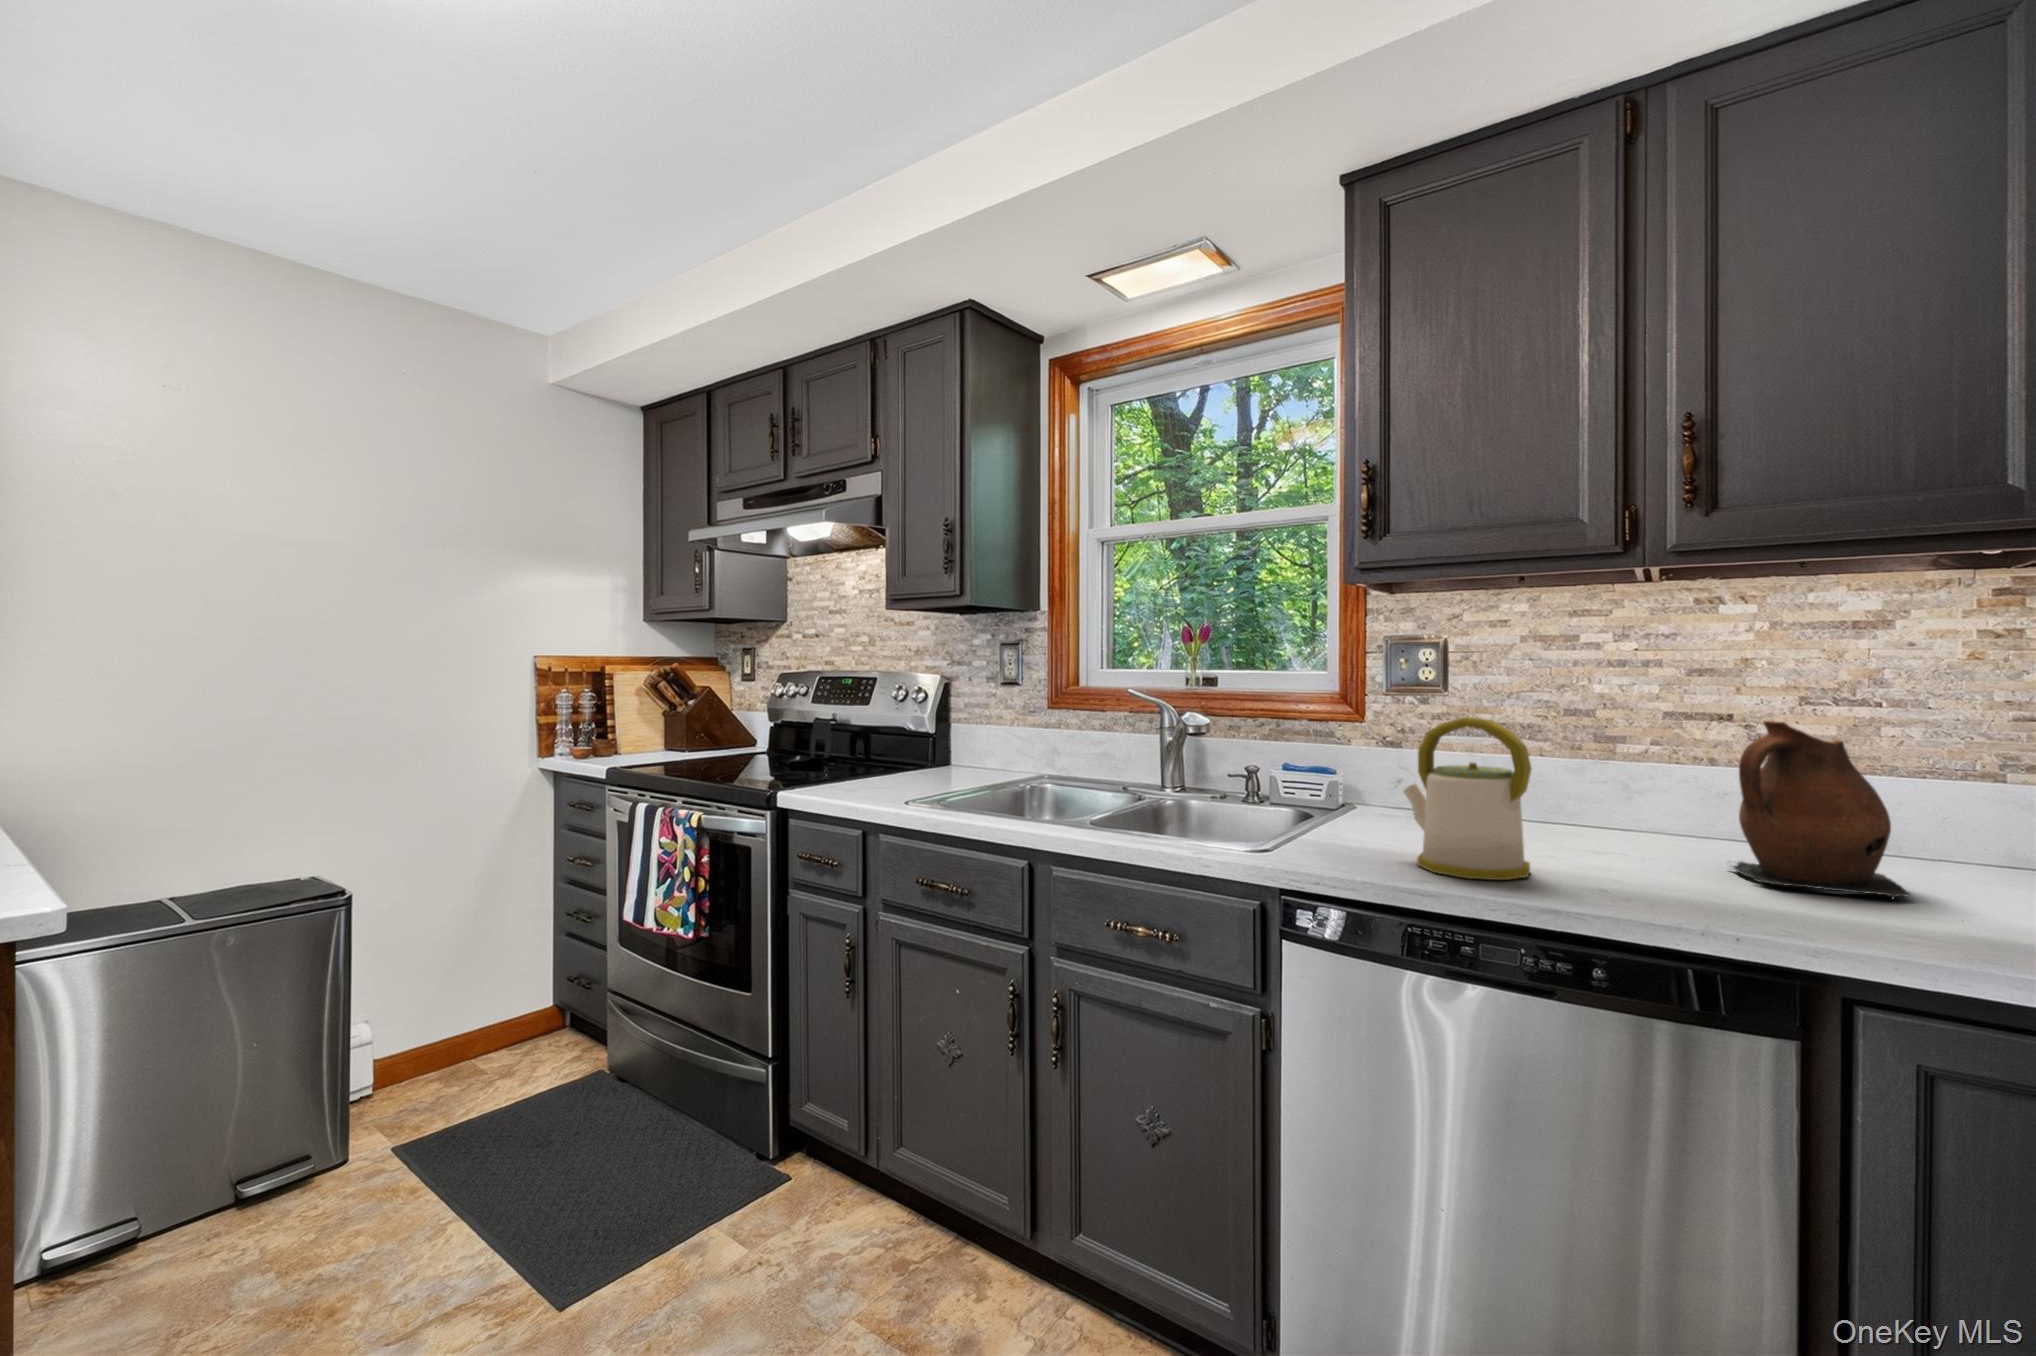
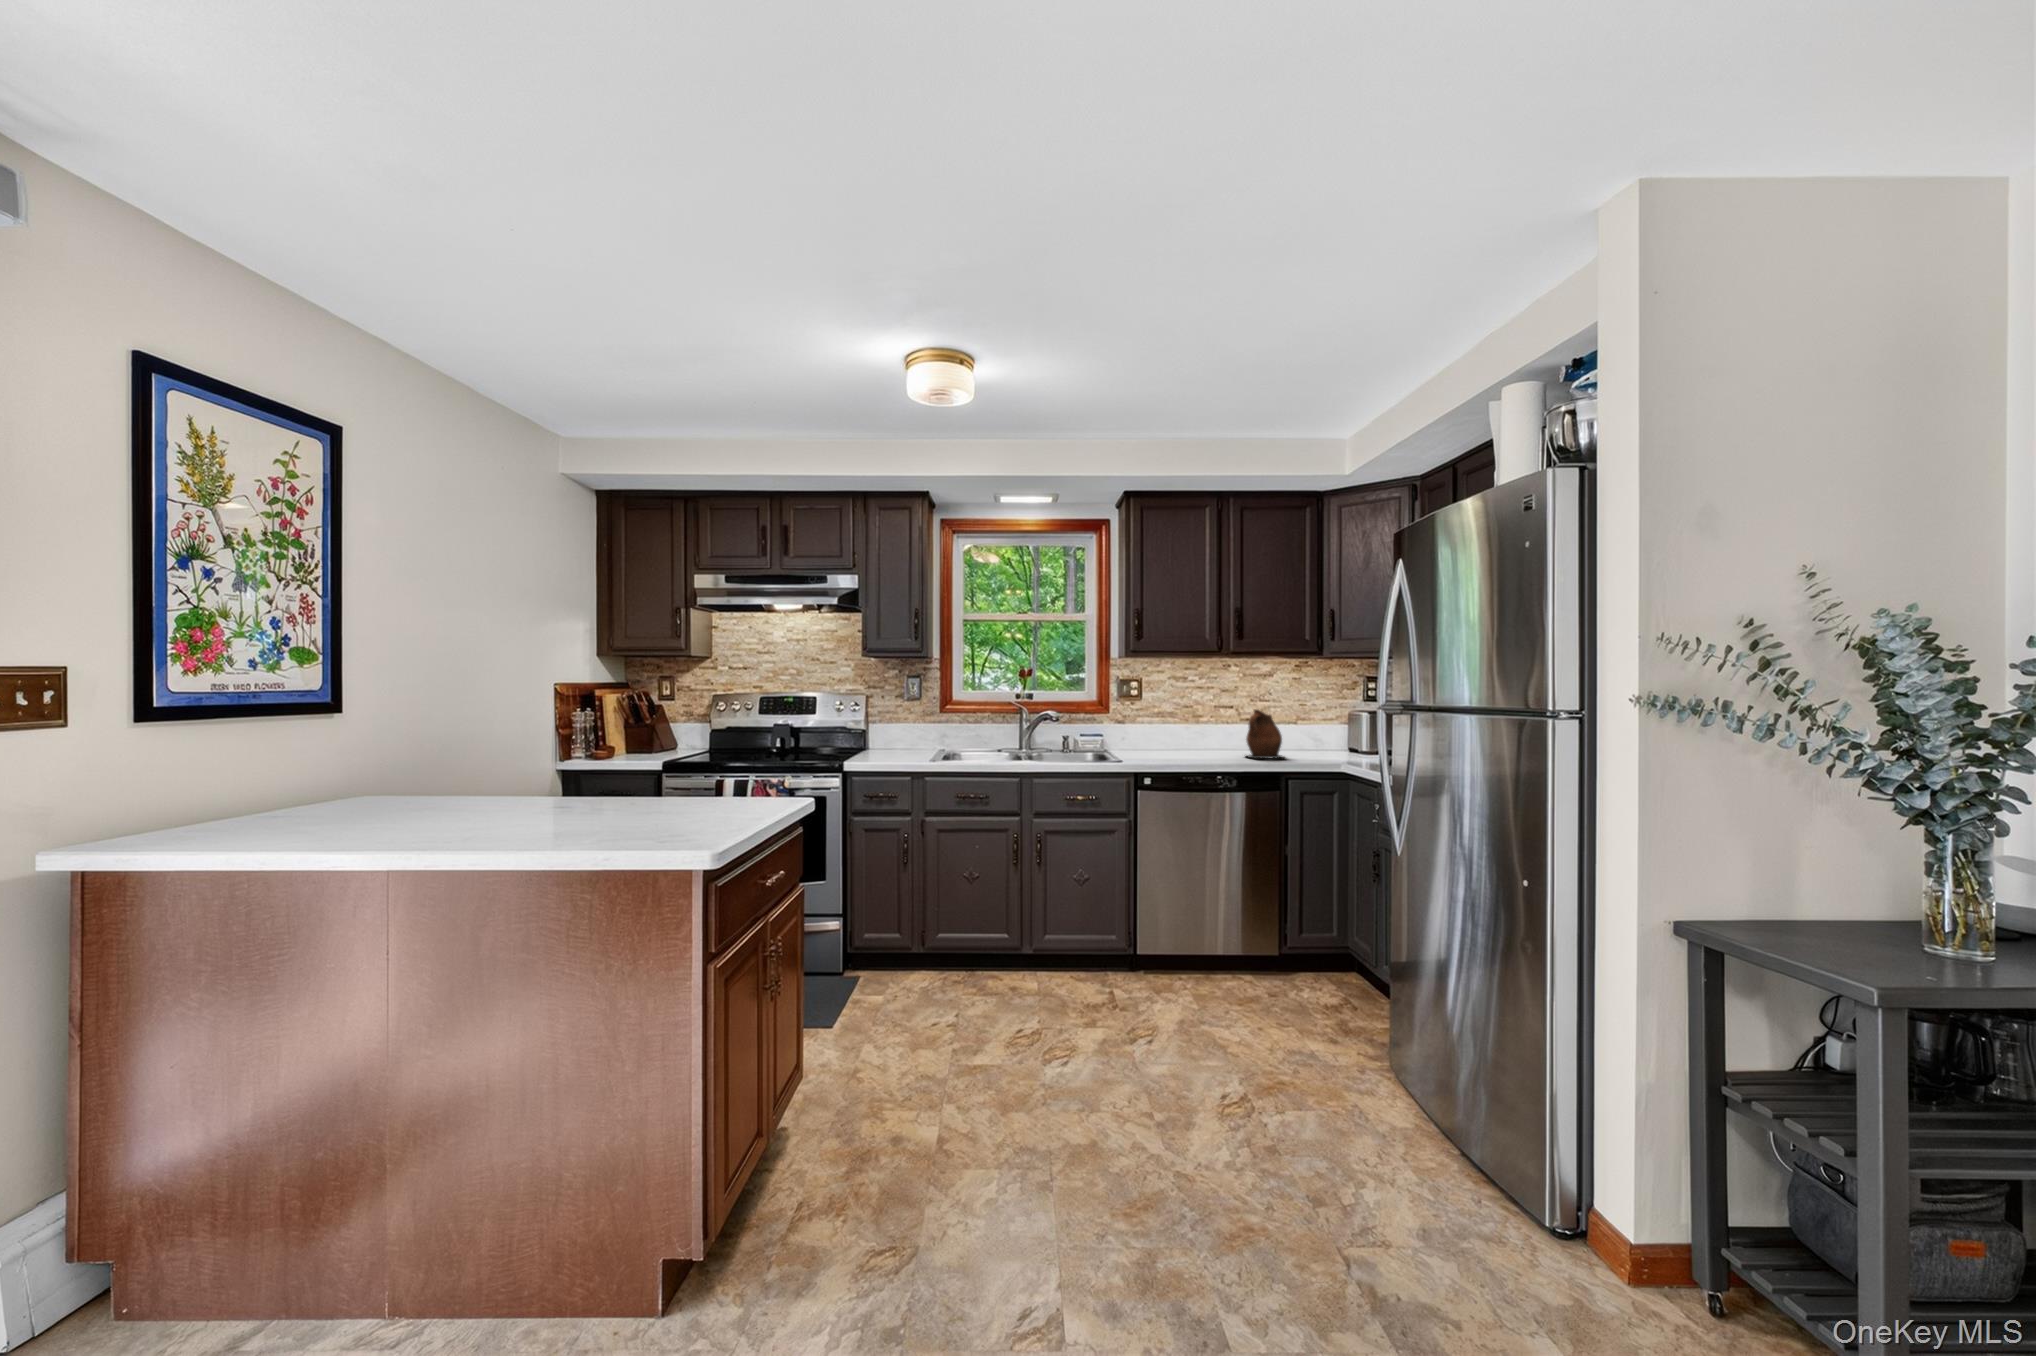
kettle: present [1404,717,1531,880] -> none [1158,711,1201,764]

